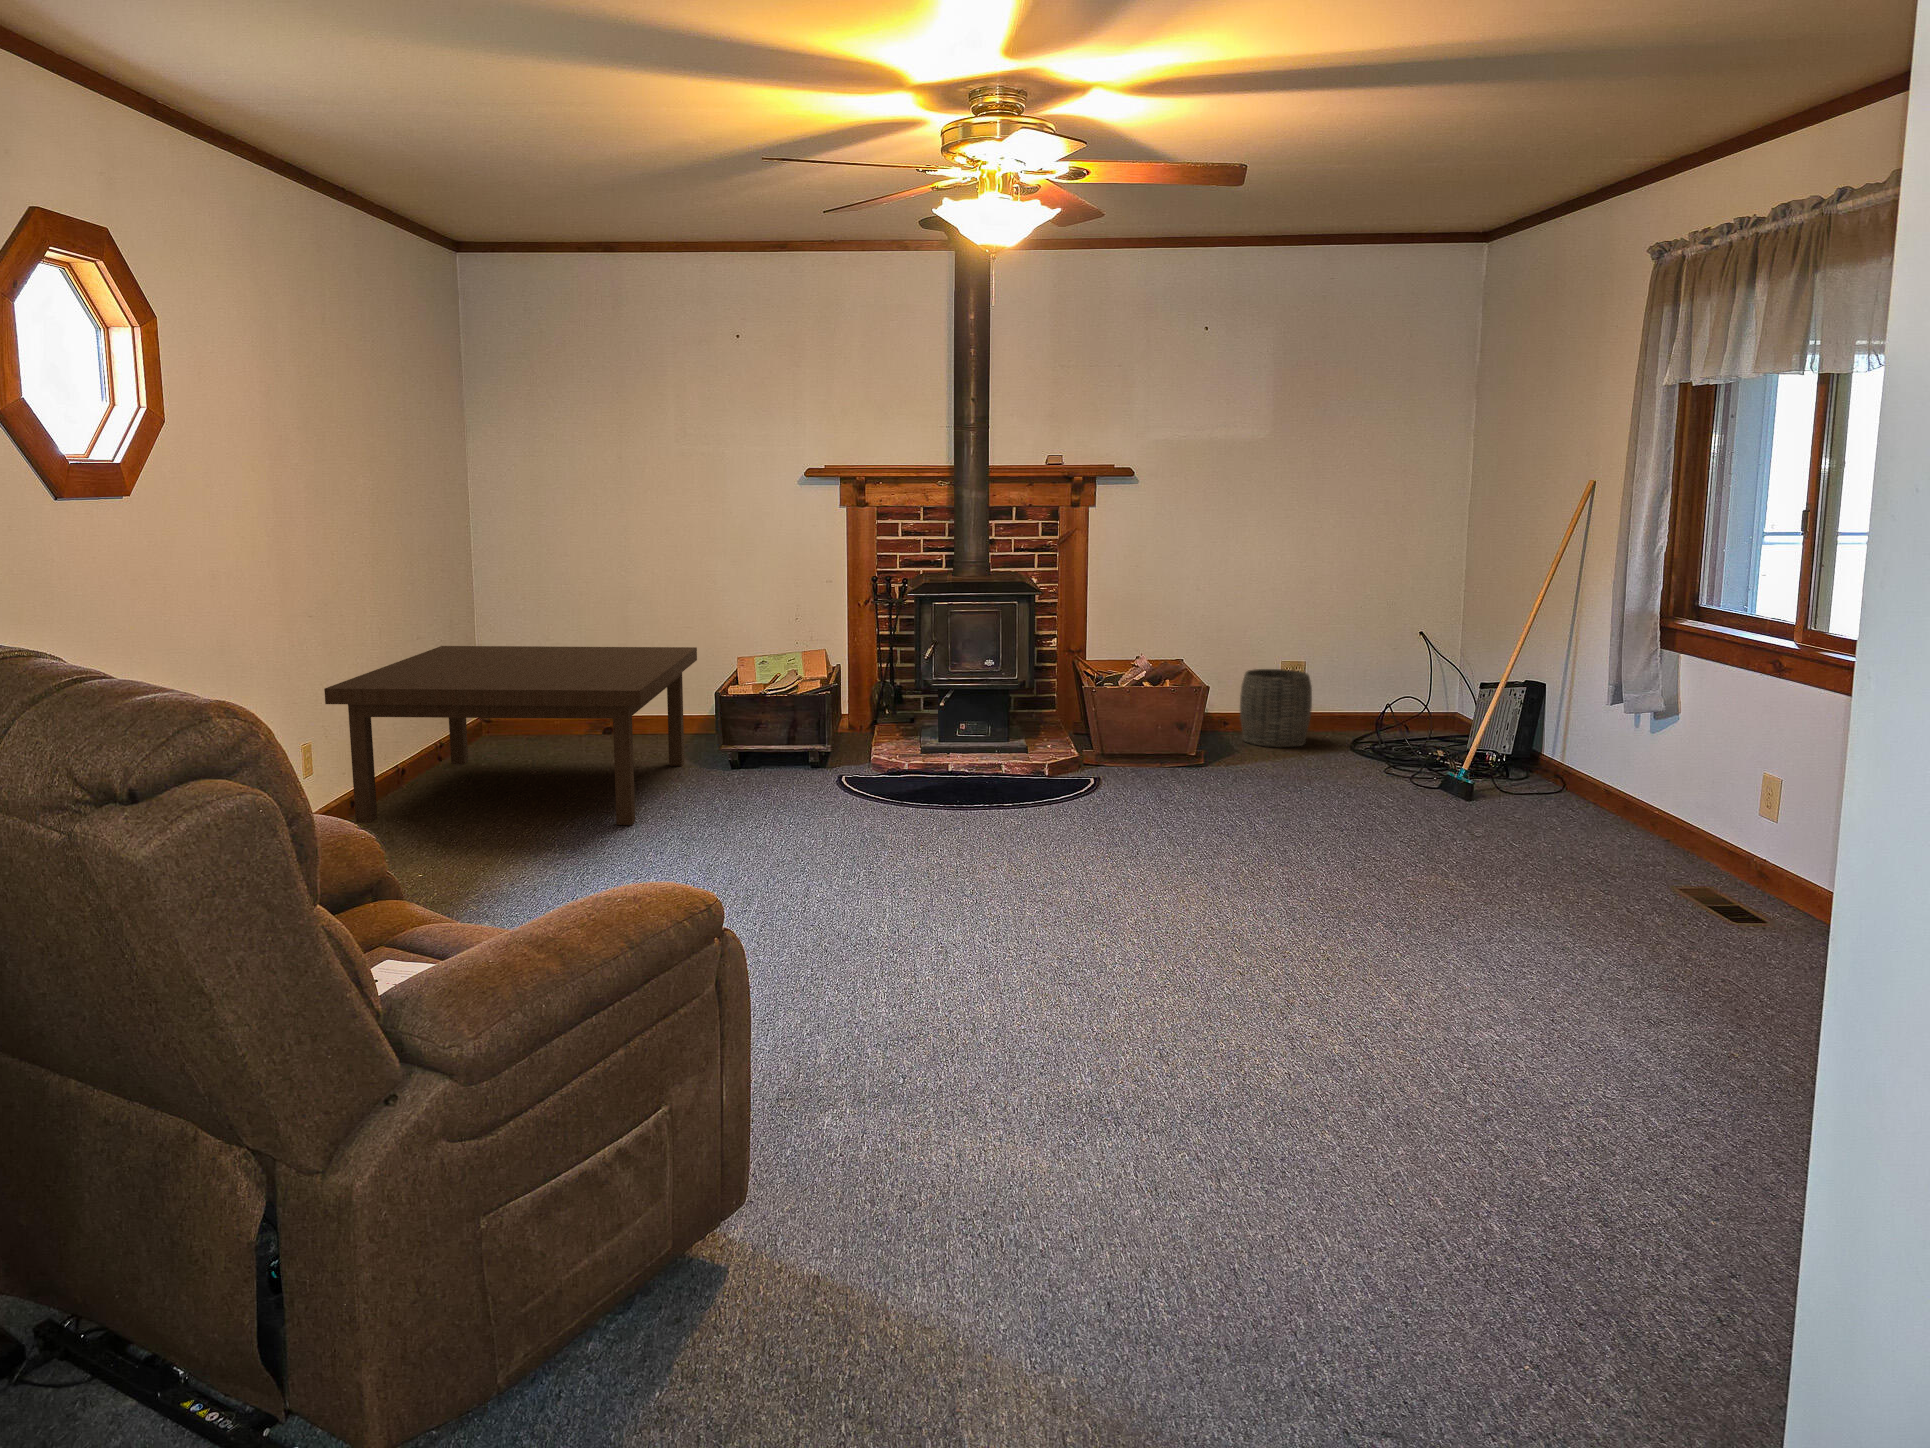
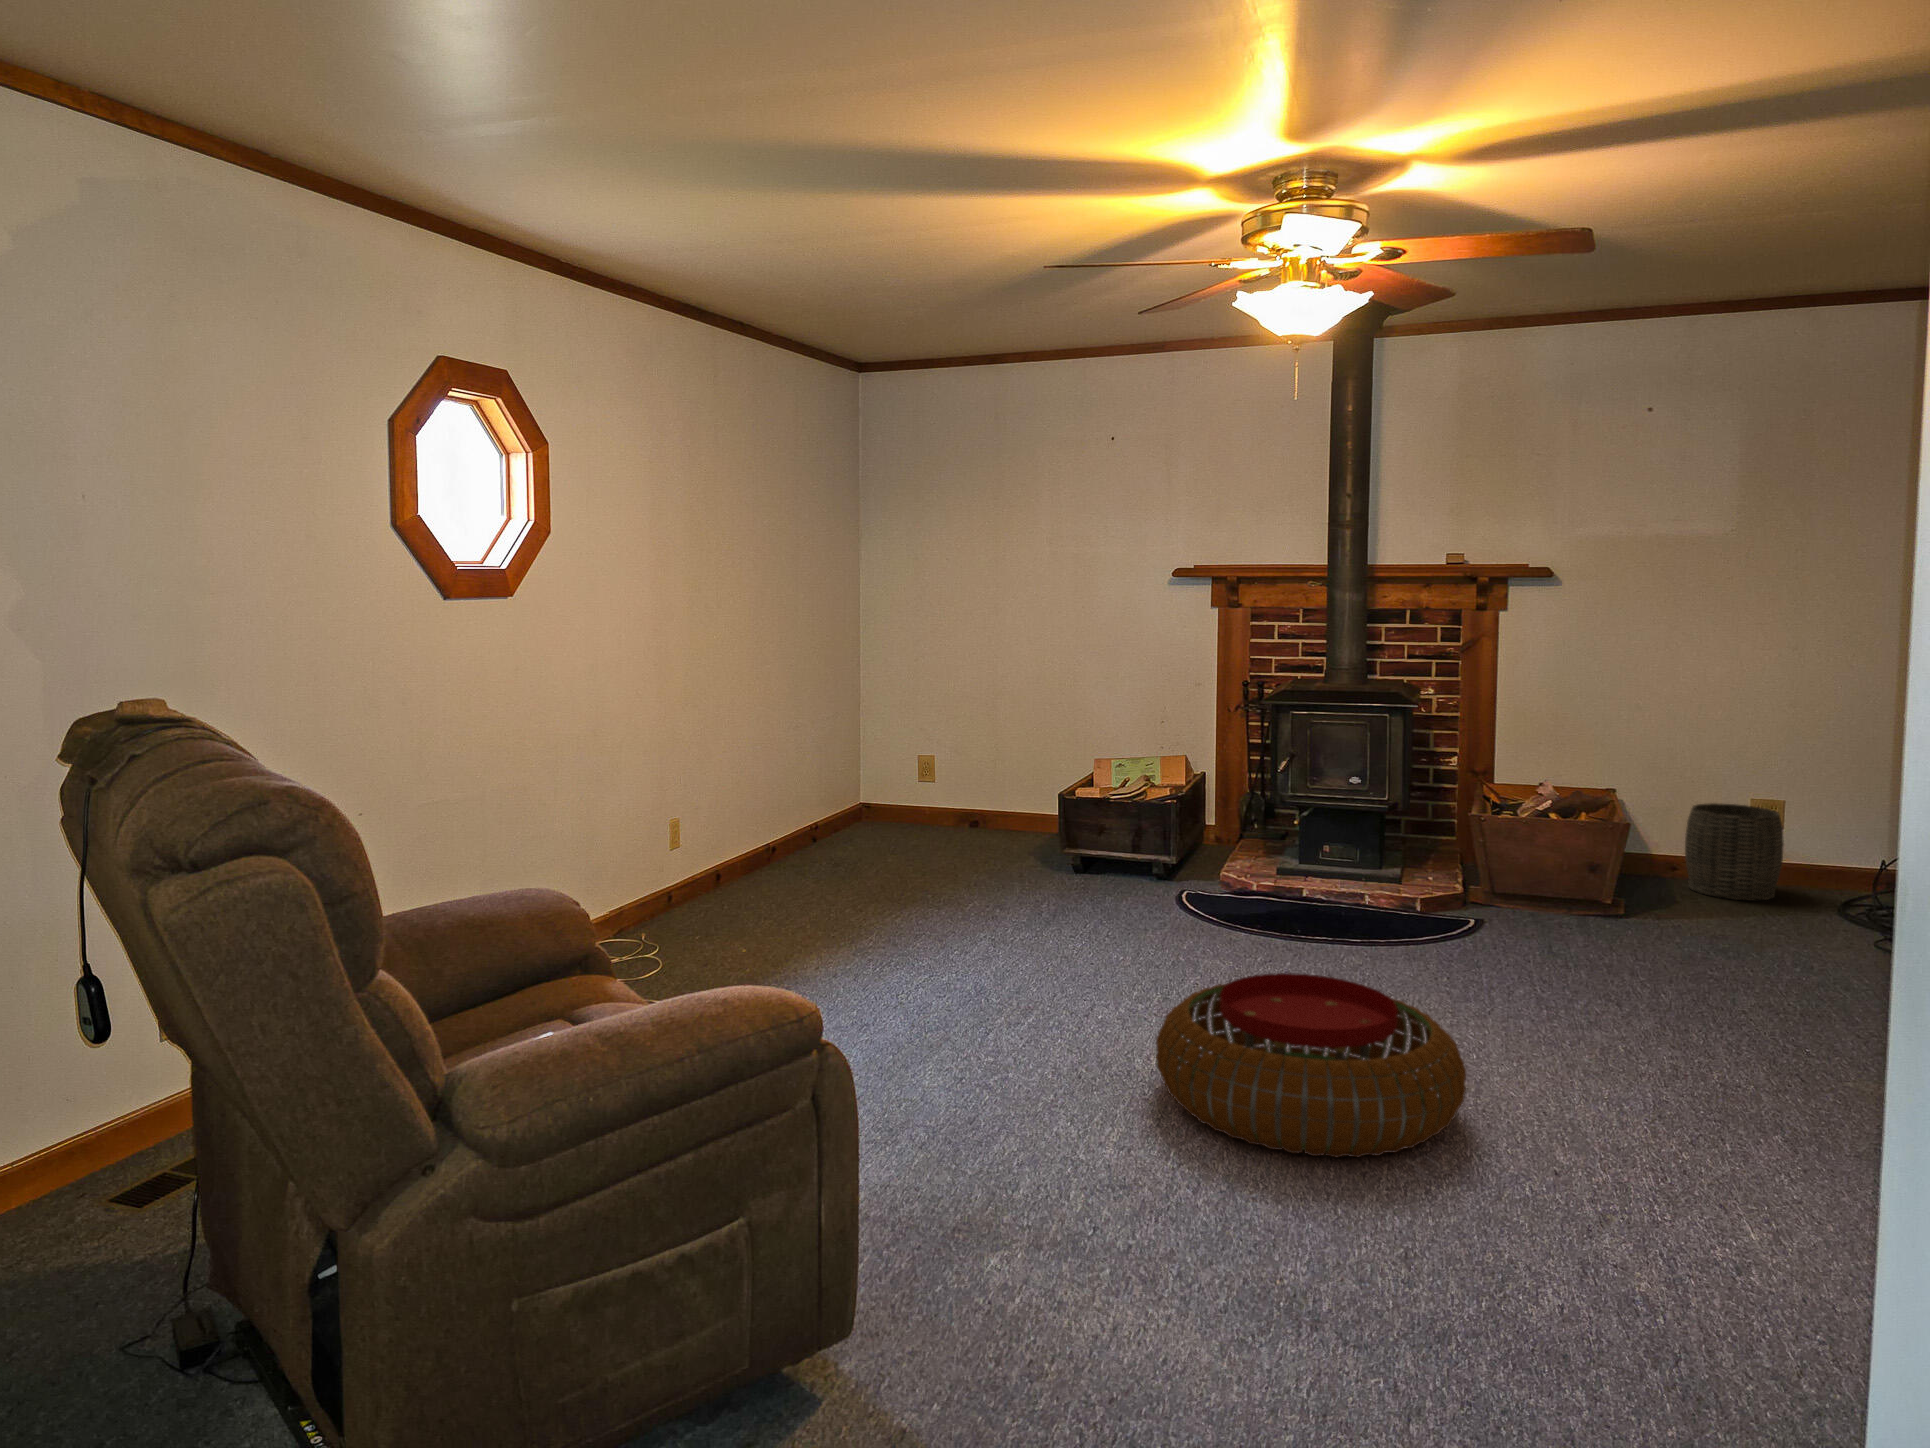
coffee table: present [324,646,697,825] -> none [689,737,1049,924]
pouf: none [898,834,1165,989] -> present [1156,973,1466,1157]

